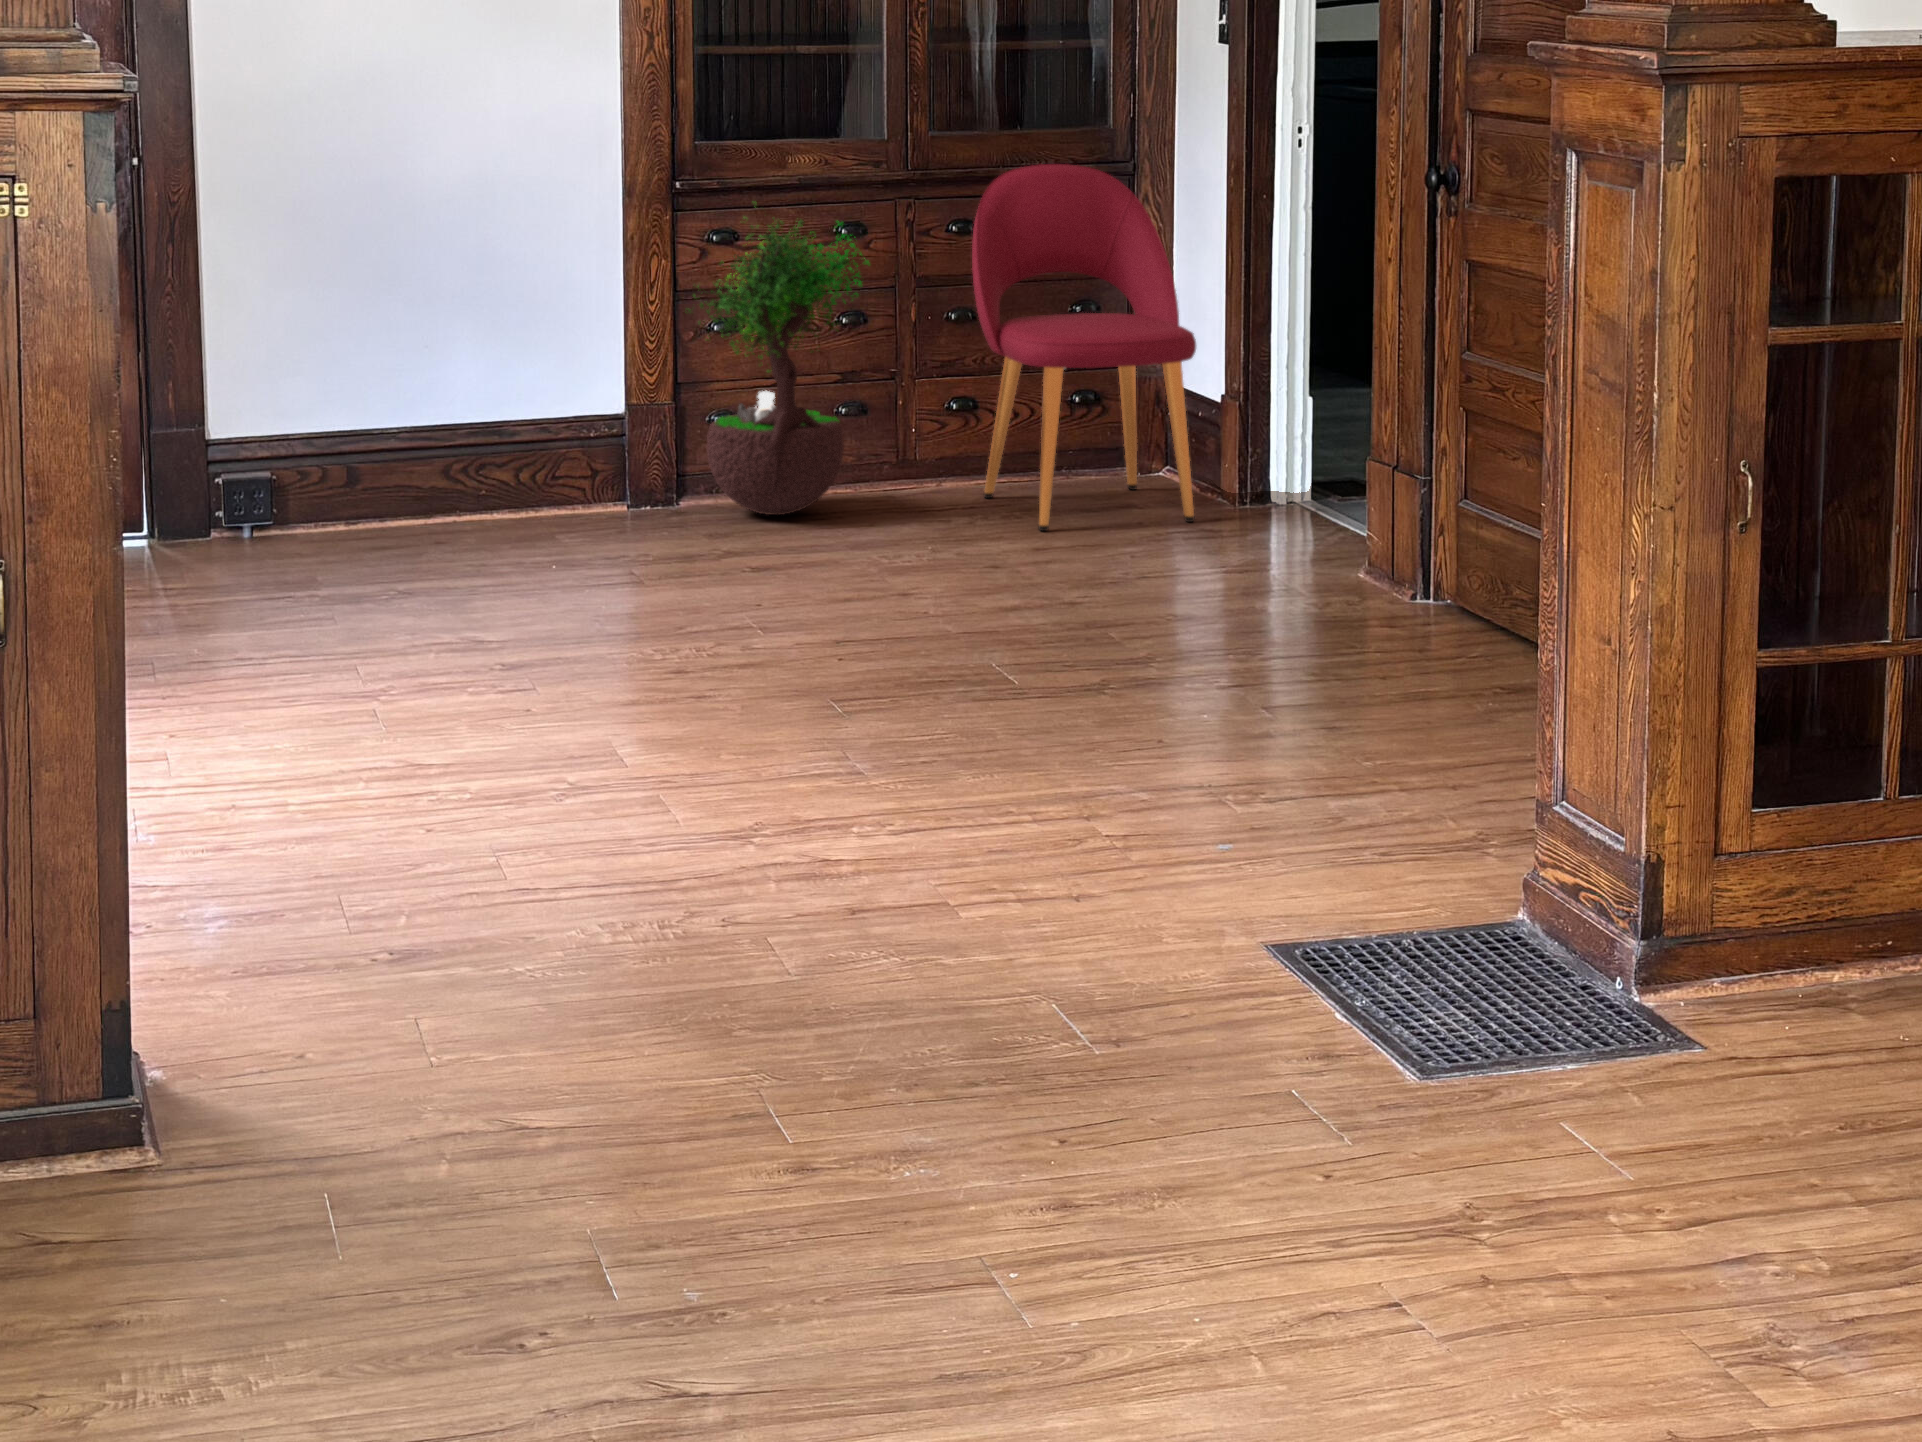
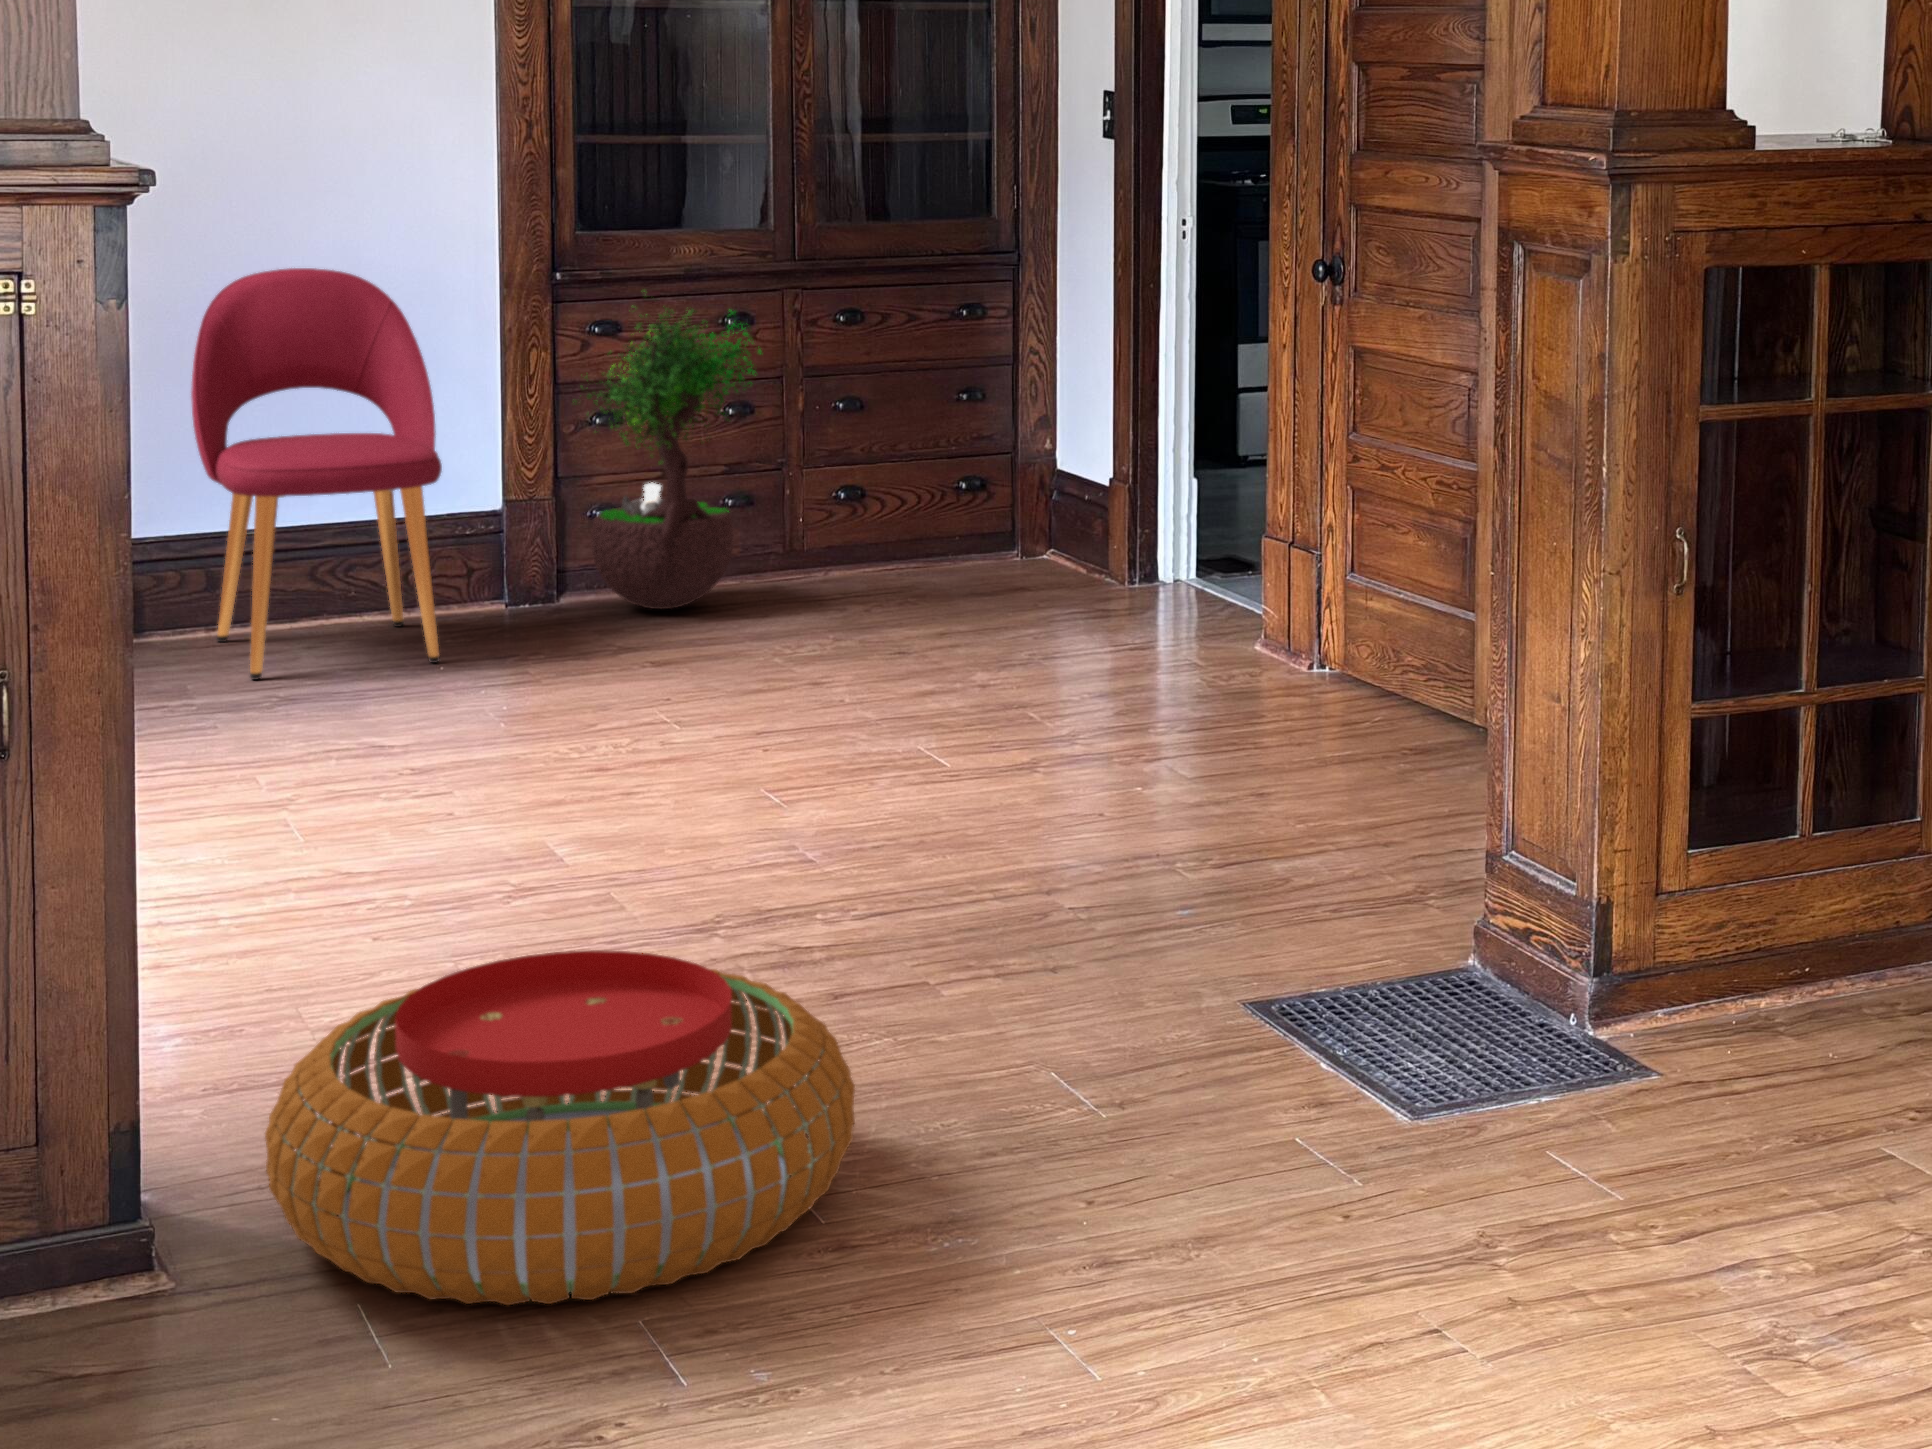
dining chair: present [972,164,1196,531] -> present [191,268,442,680]
pouf: none [260,854,828,1203] -> present [265,950,855,1305]

